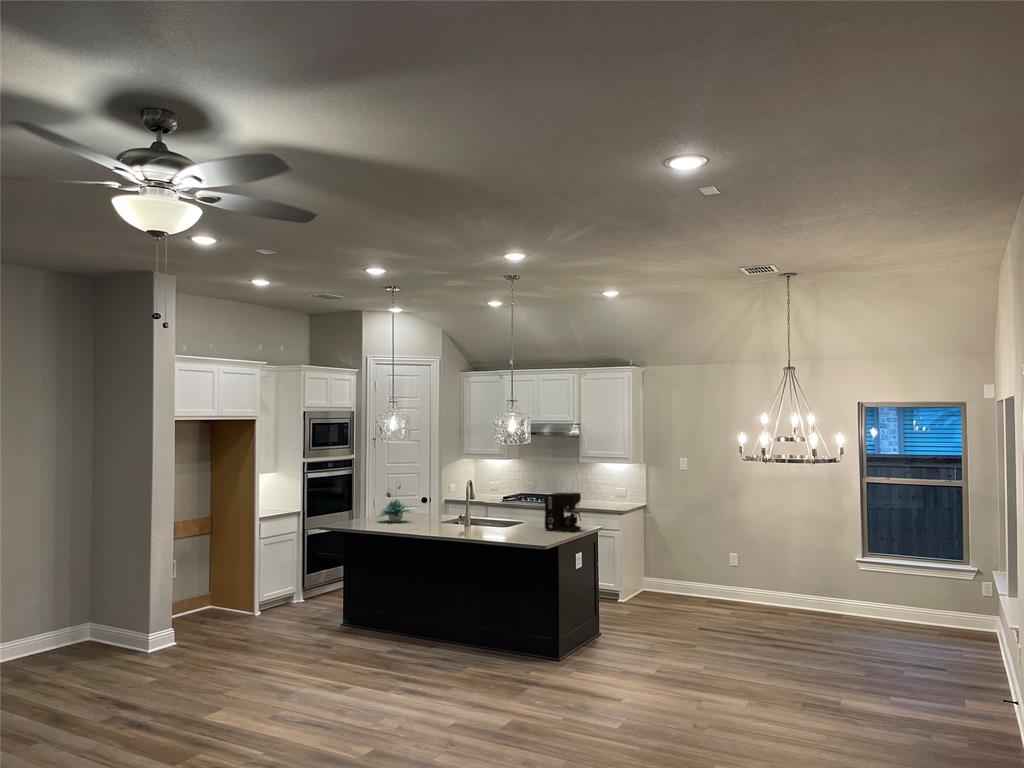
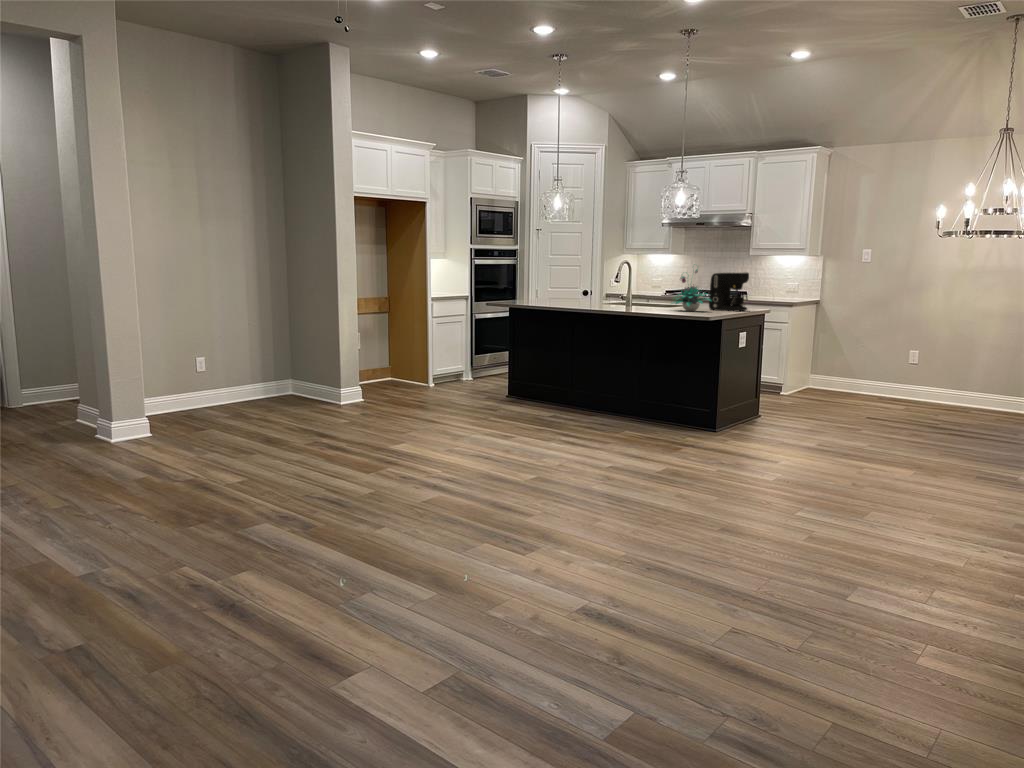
plant: present [381,486,411,522] -> present [673,269,711,311]

